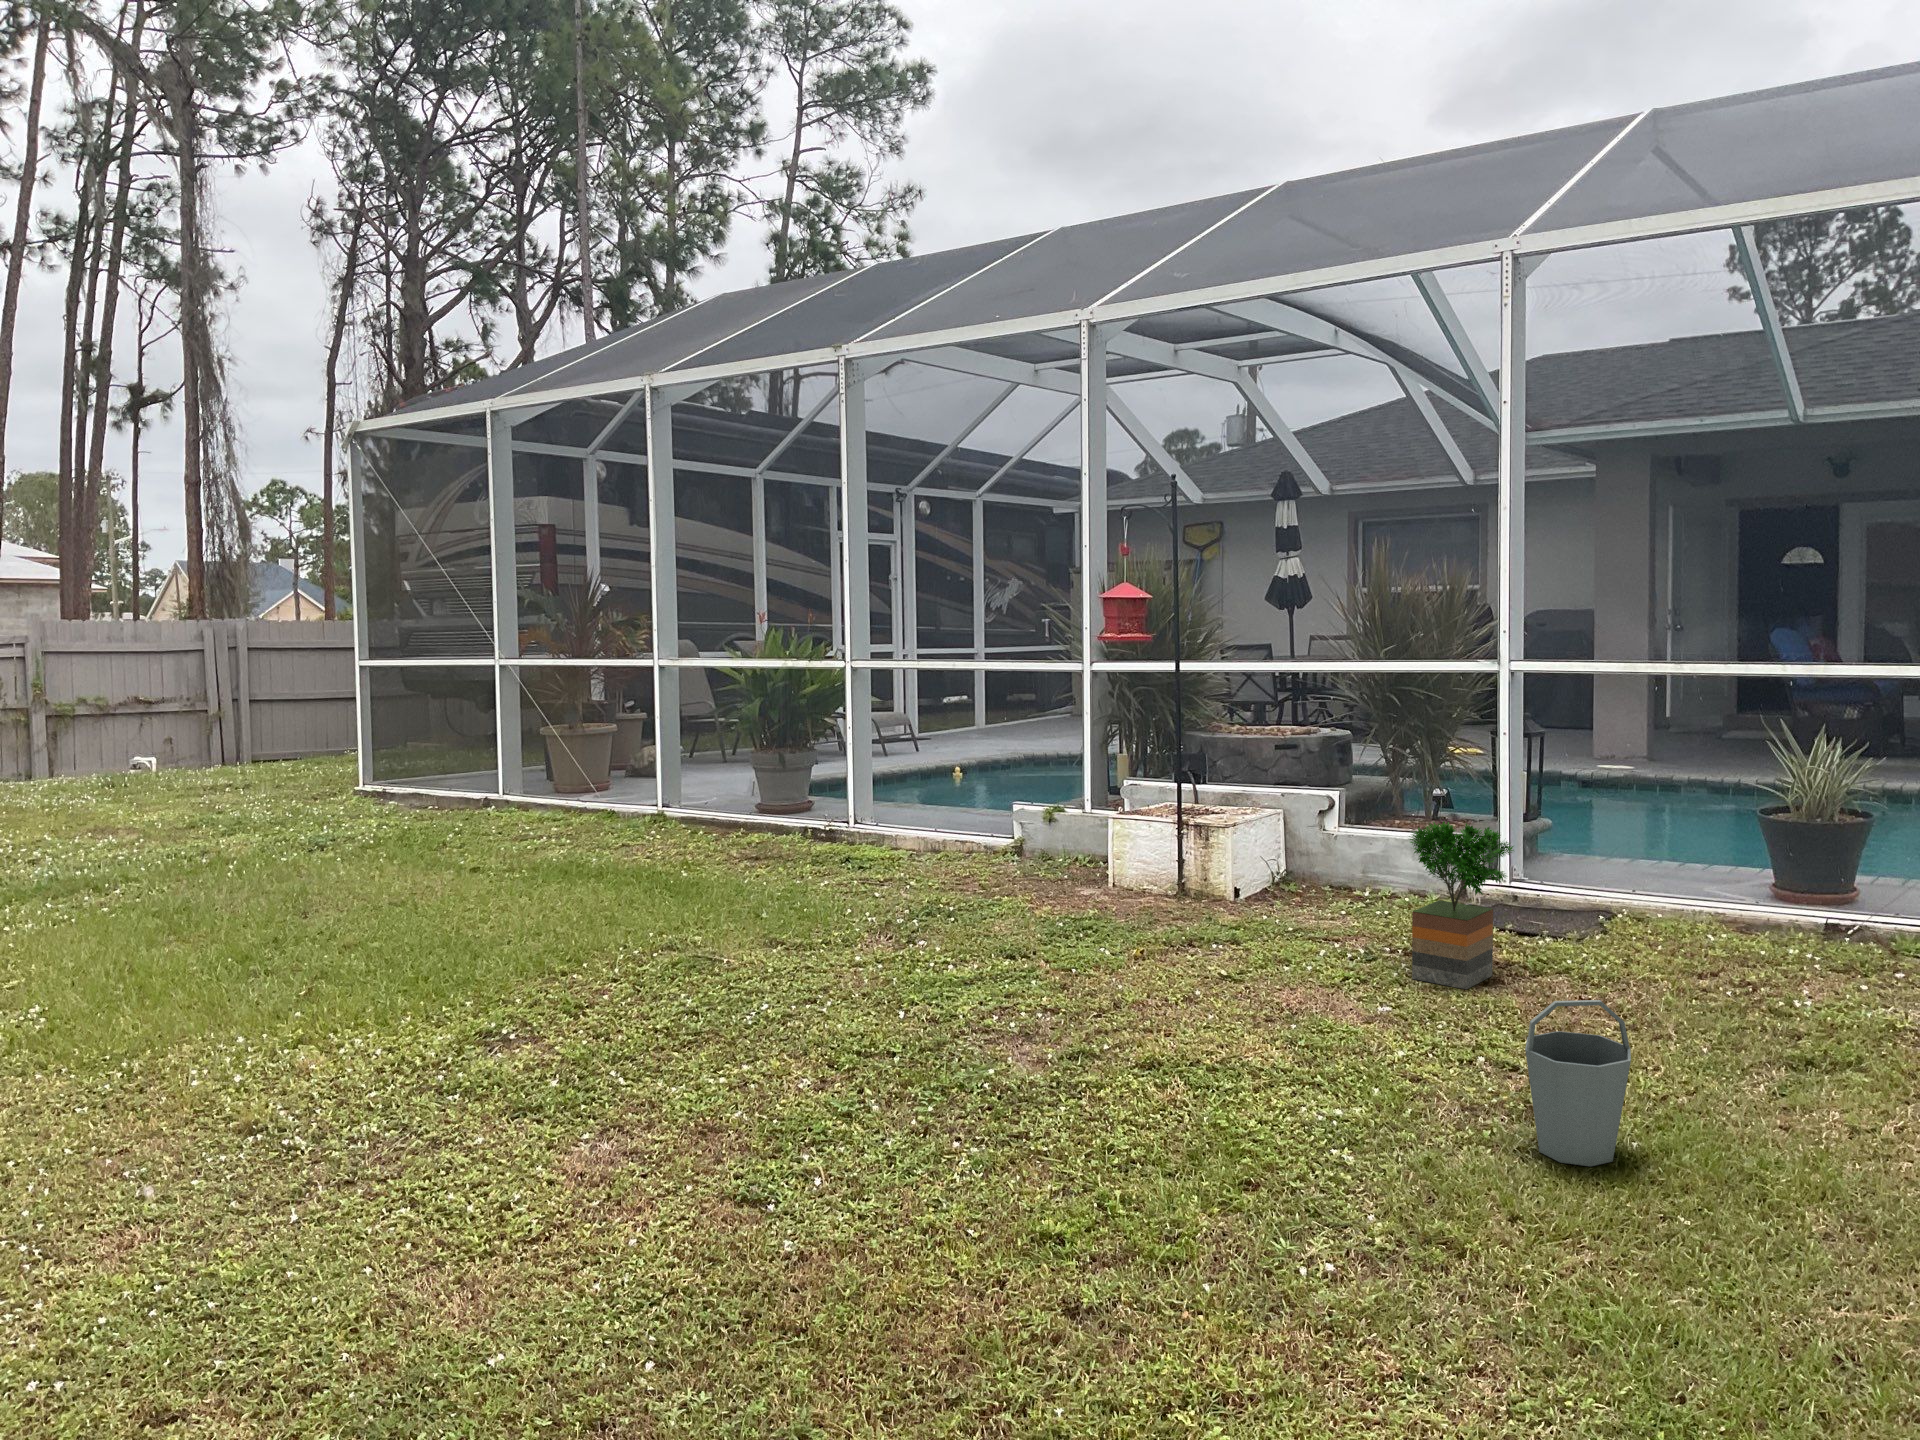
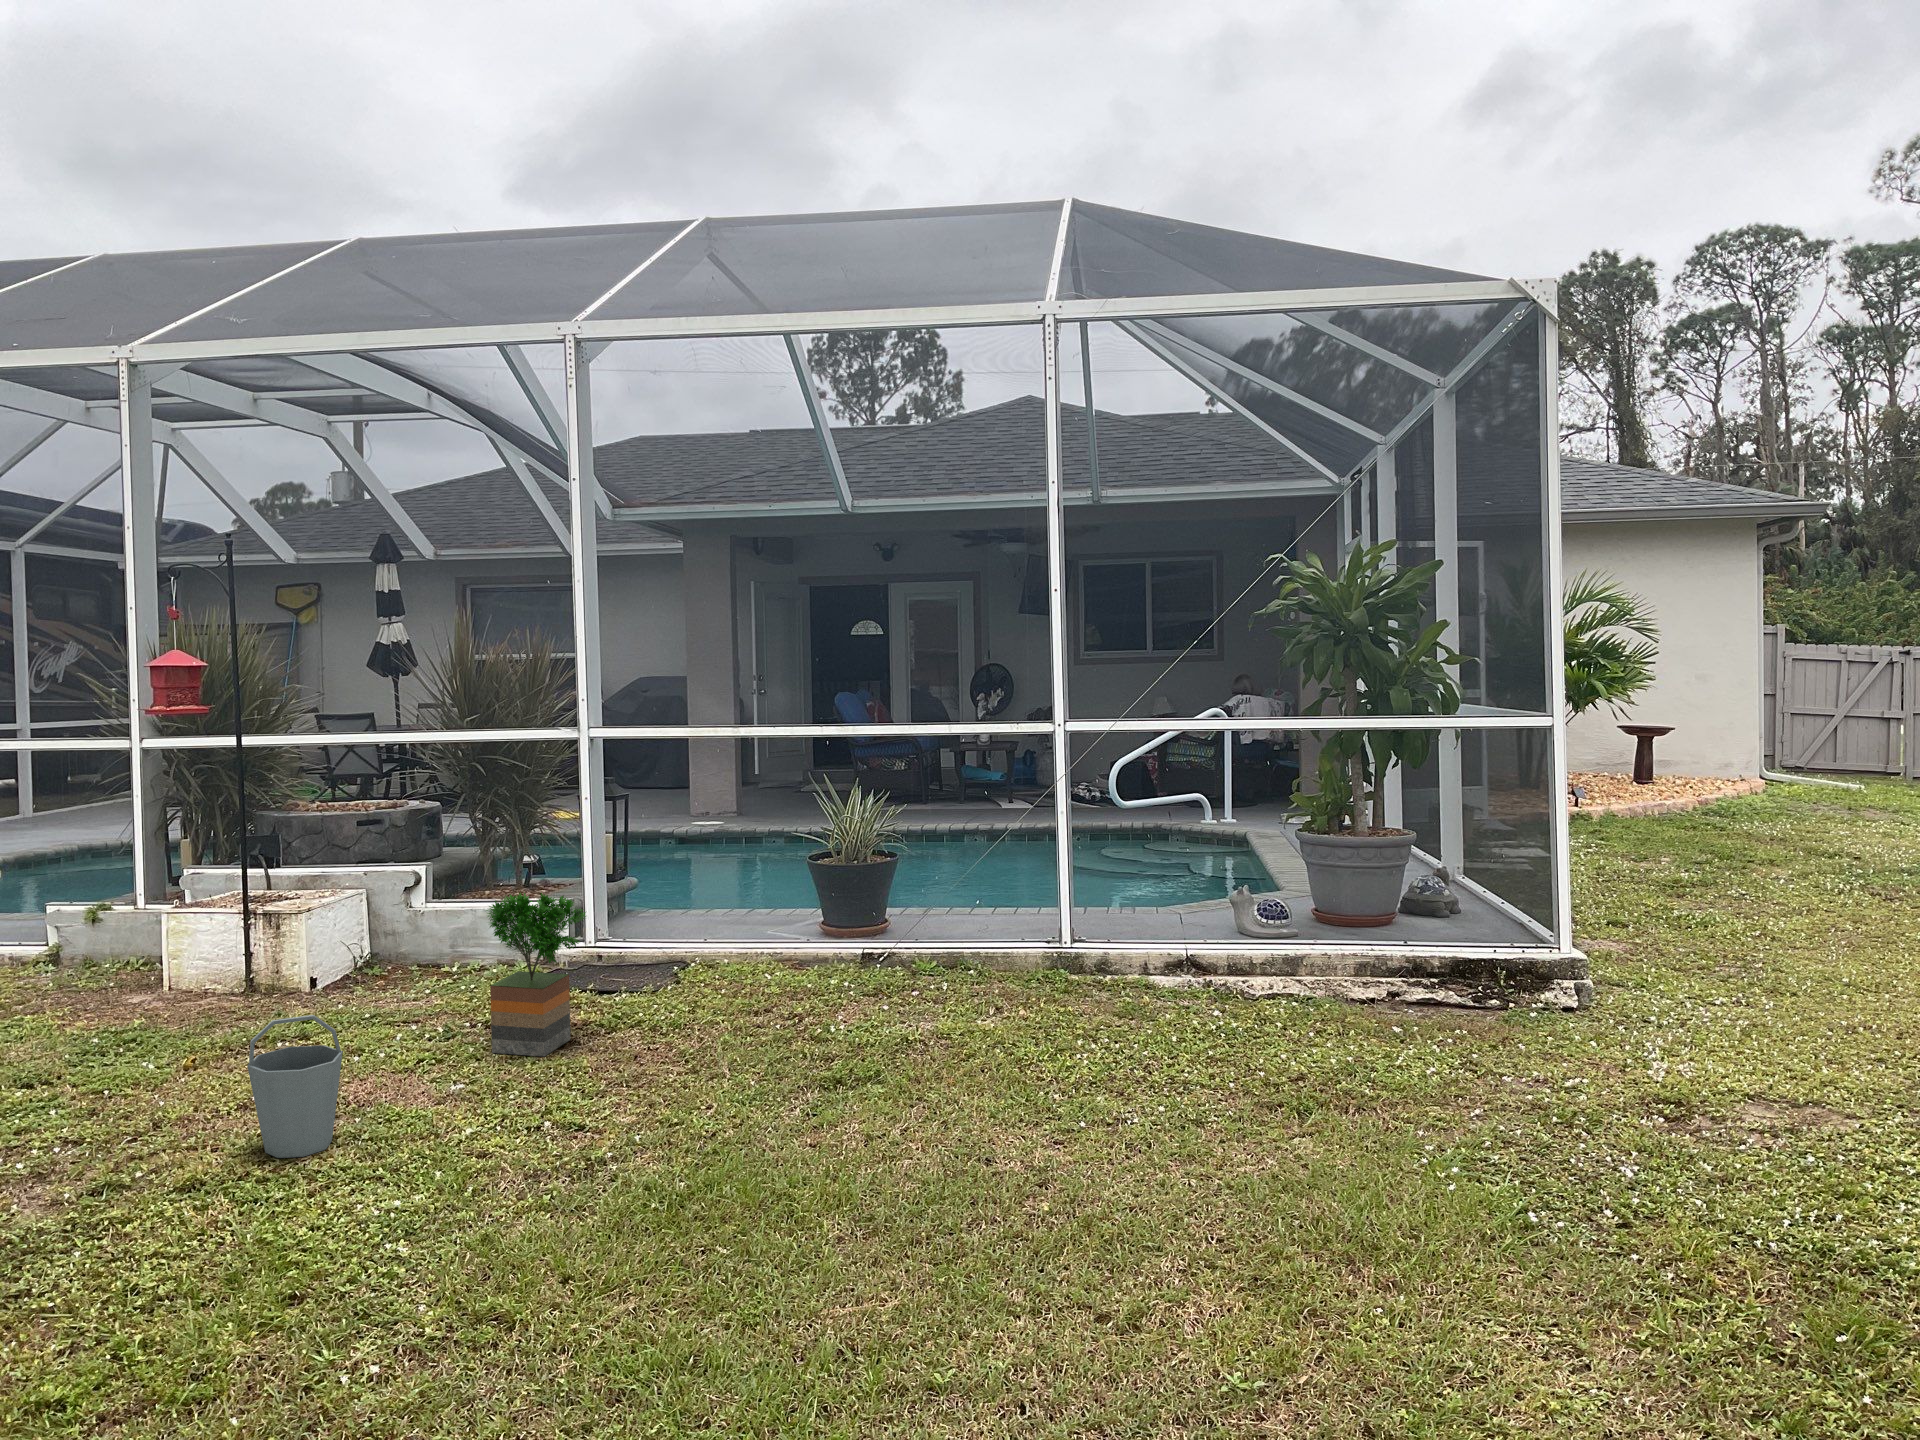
bucket: present [1525,1000,1631,1167] -> present [247,1015,343,1158]

